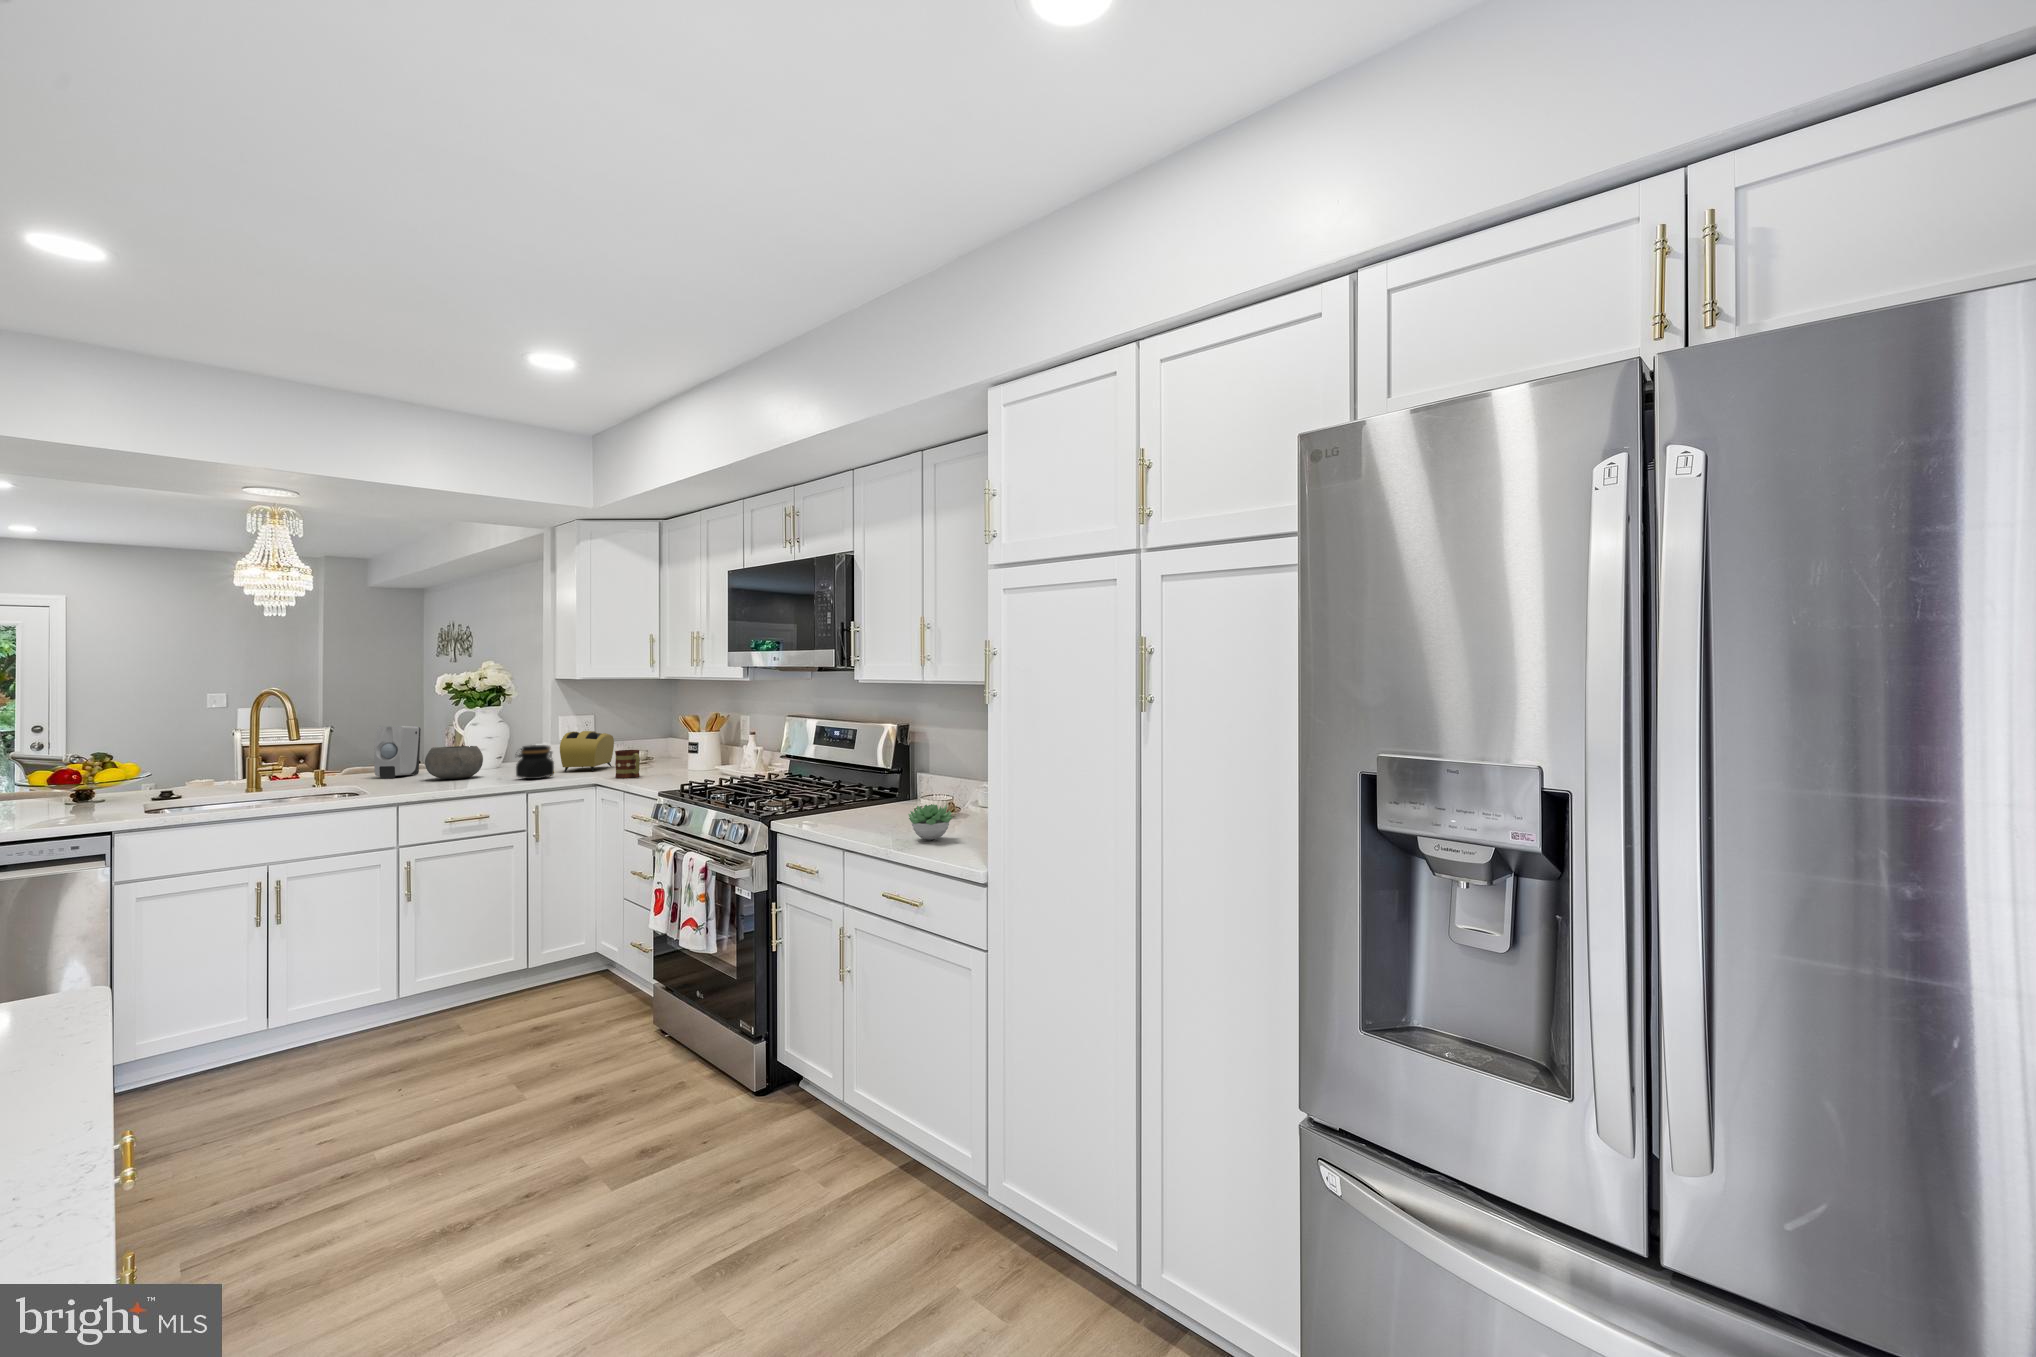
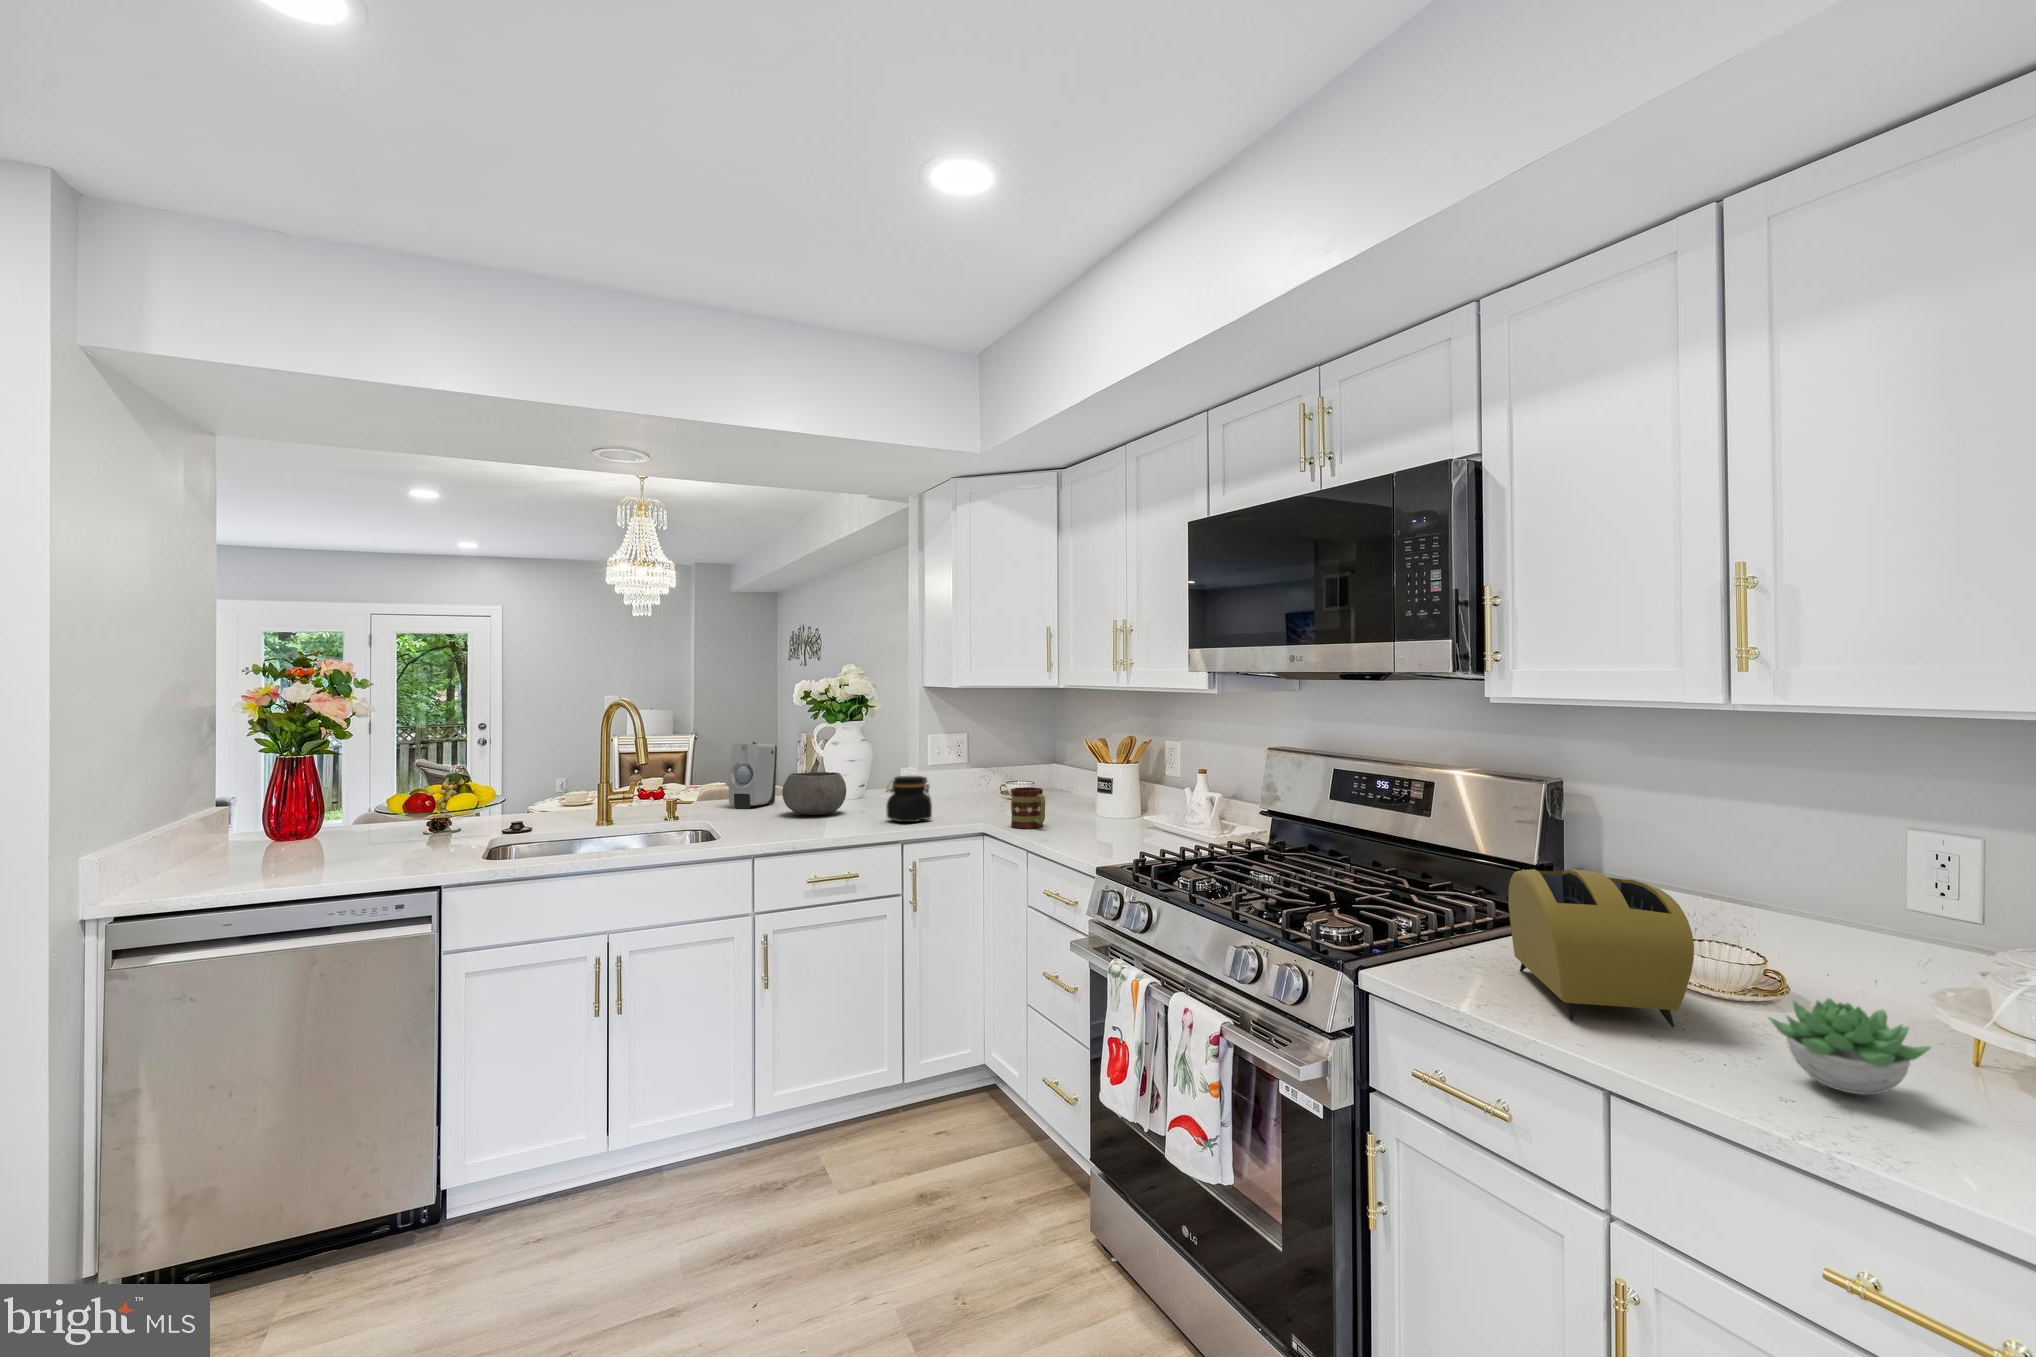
toaster: present [560,731,614,772] -> present [1508,869,1694,1027]

